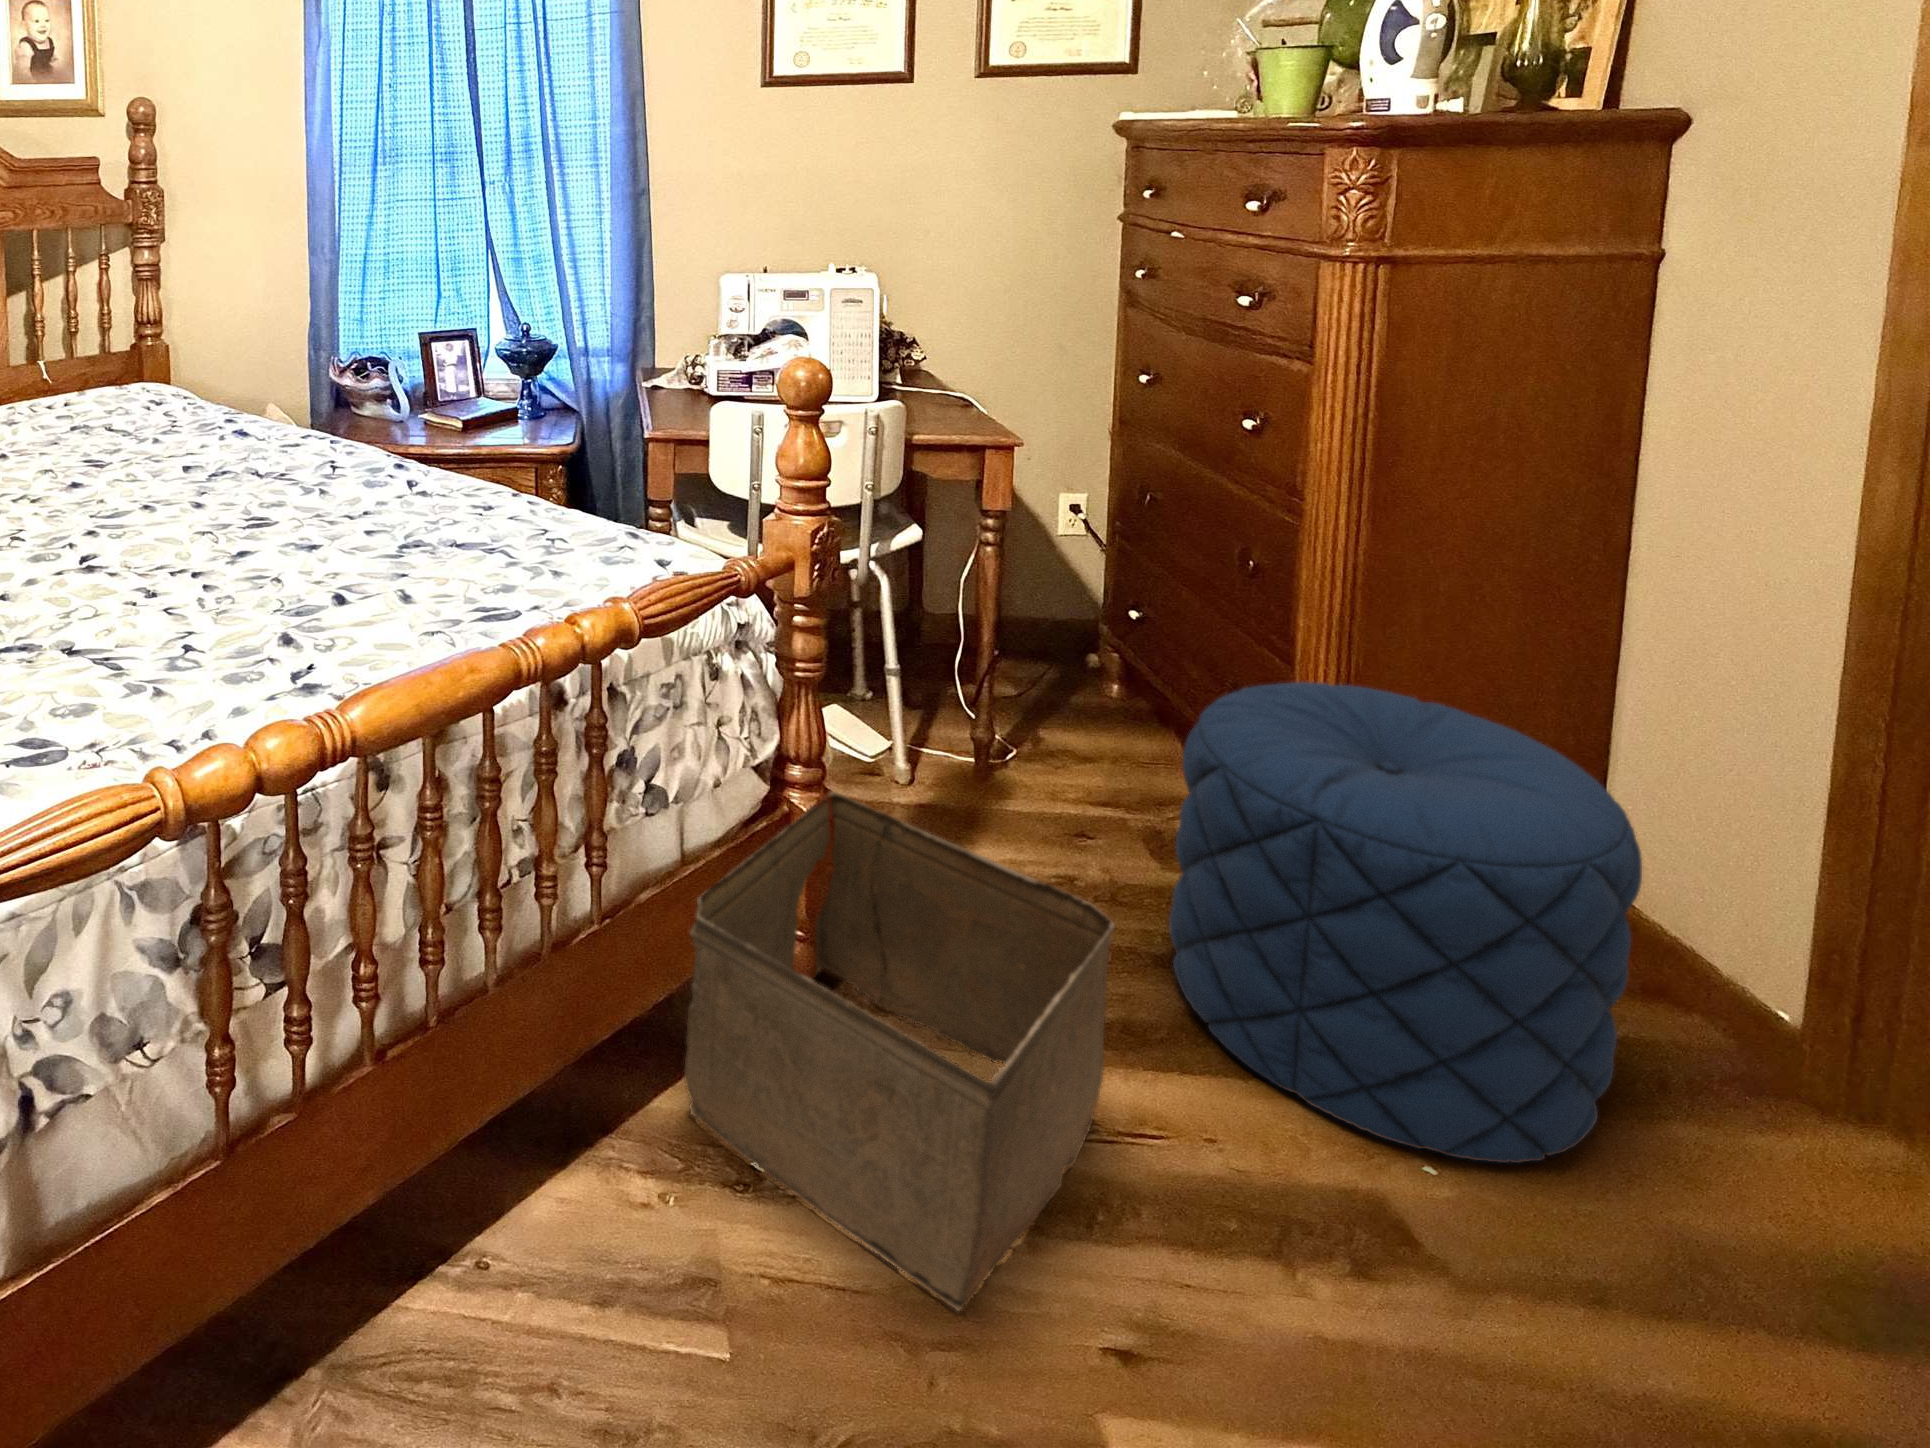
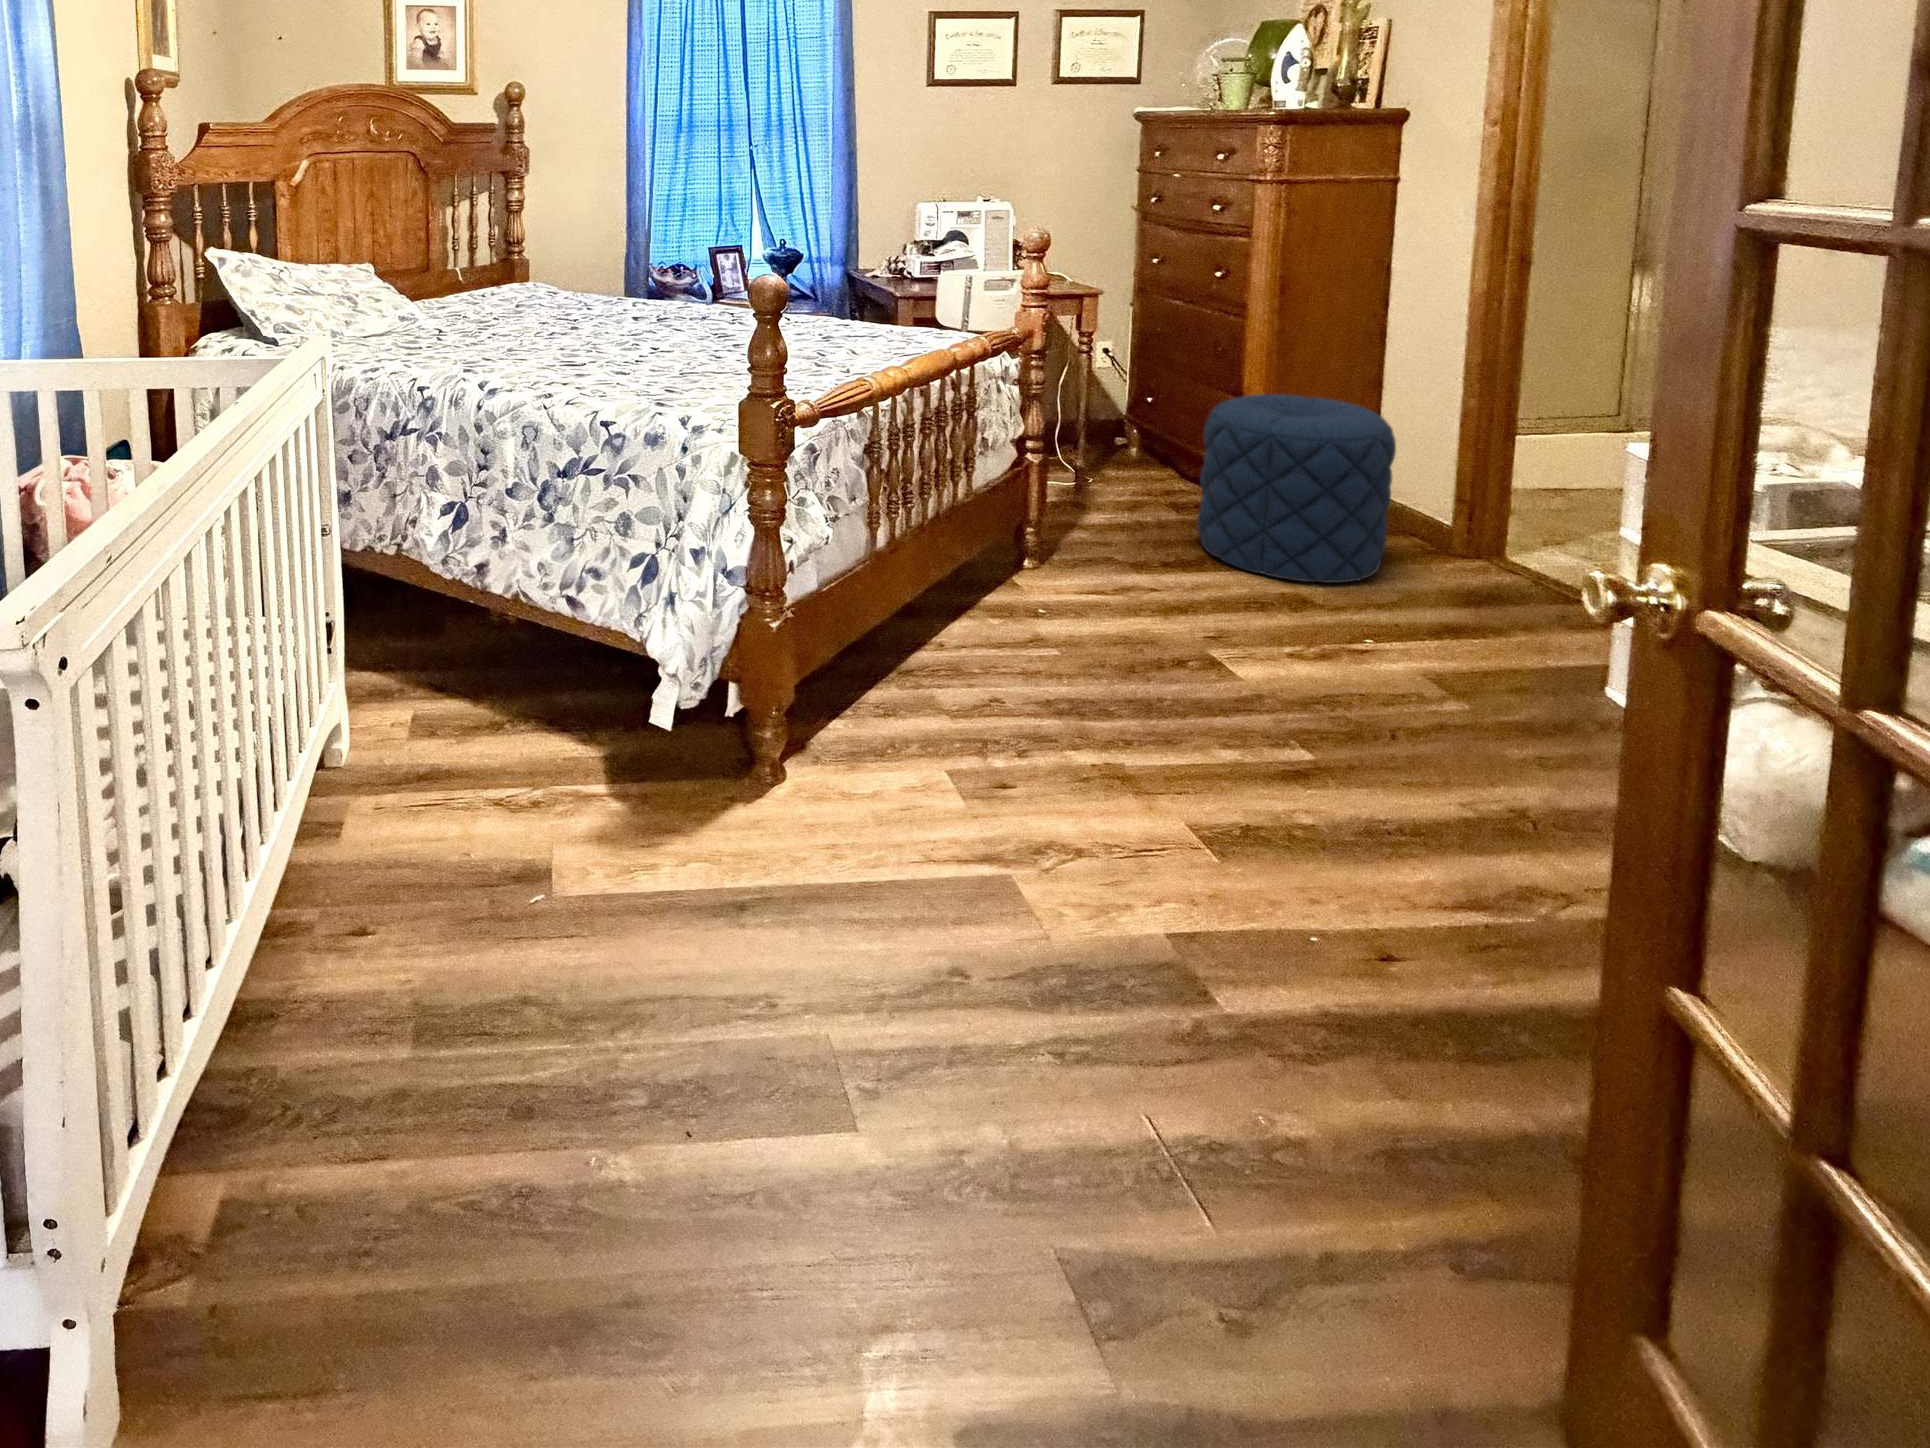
storage bin: present [684,791,1115,1310] -> none [1001,458,1193,639]

